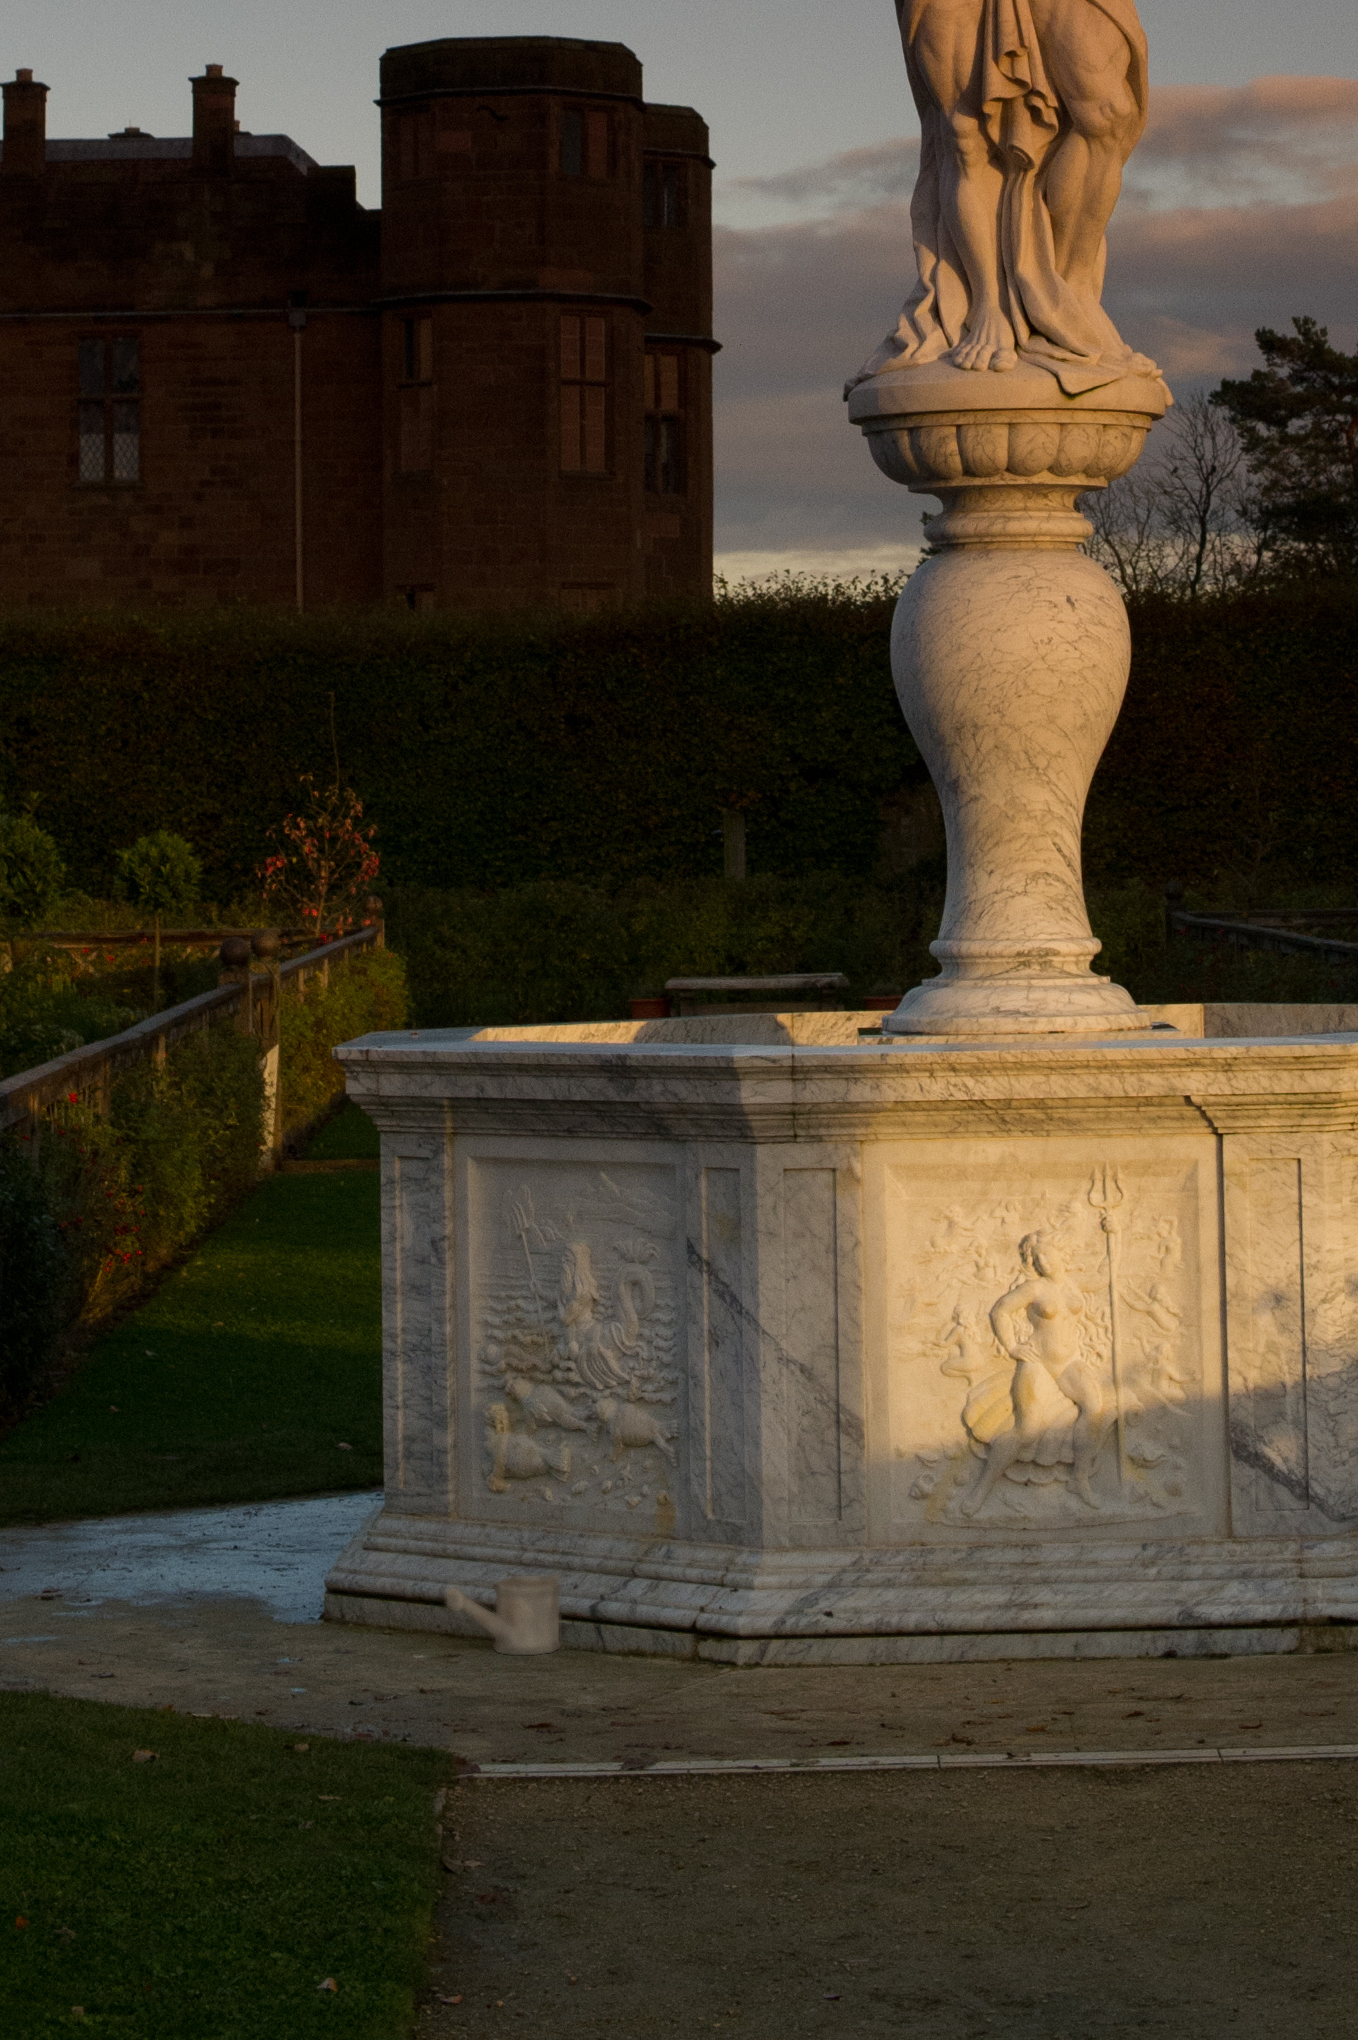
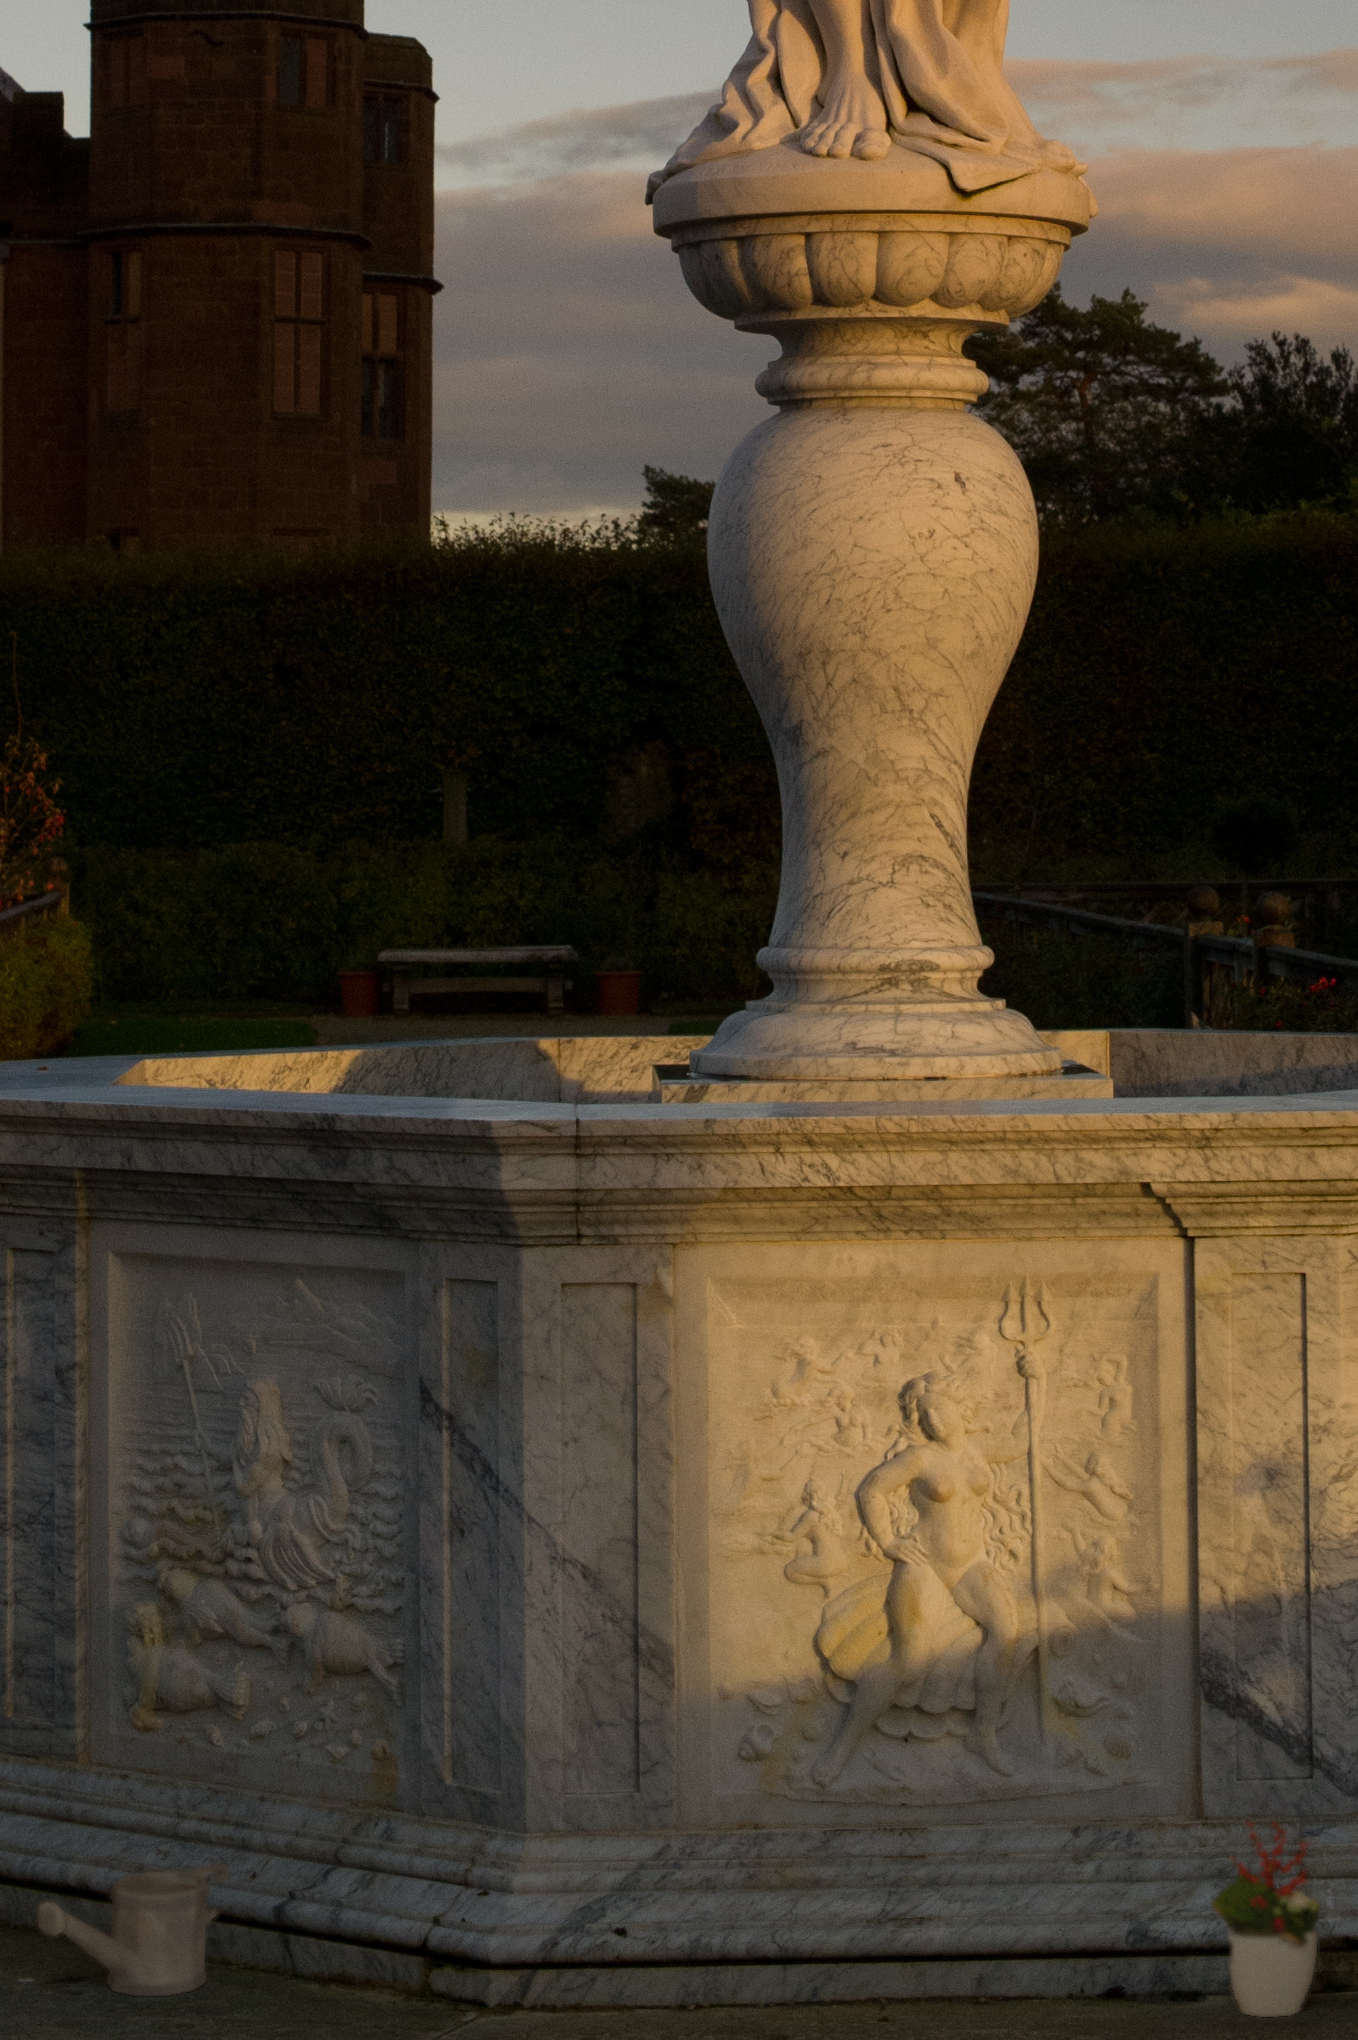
decorative plant: none [1235,1530,1311,1663] -> present [1212,1822,1320,2017]

